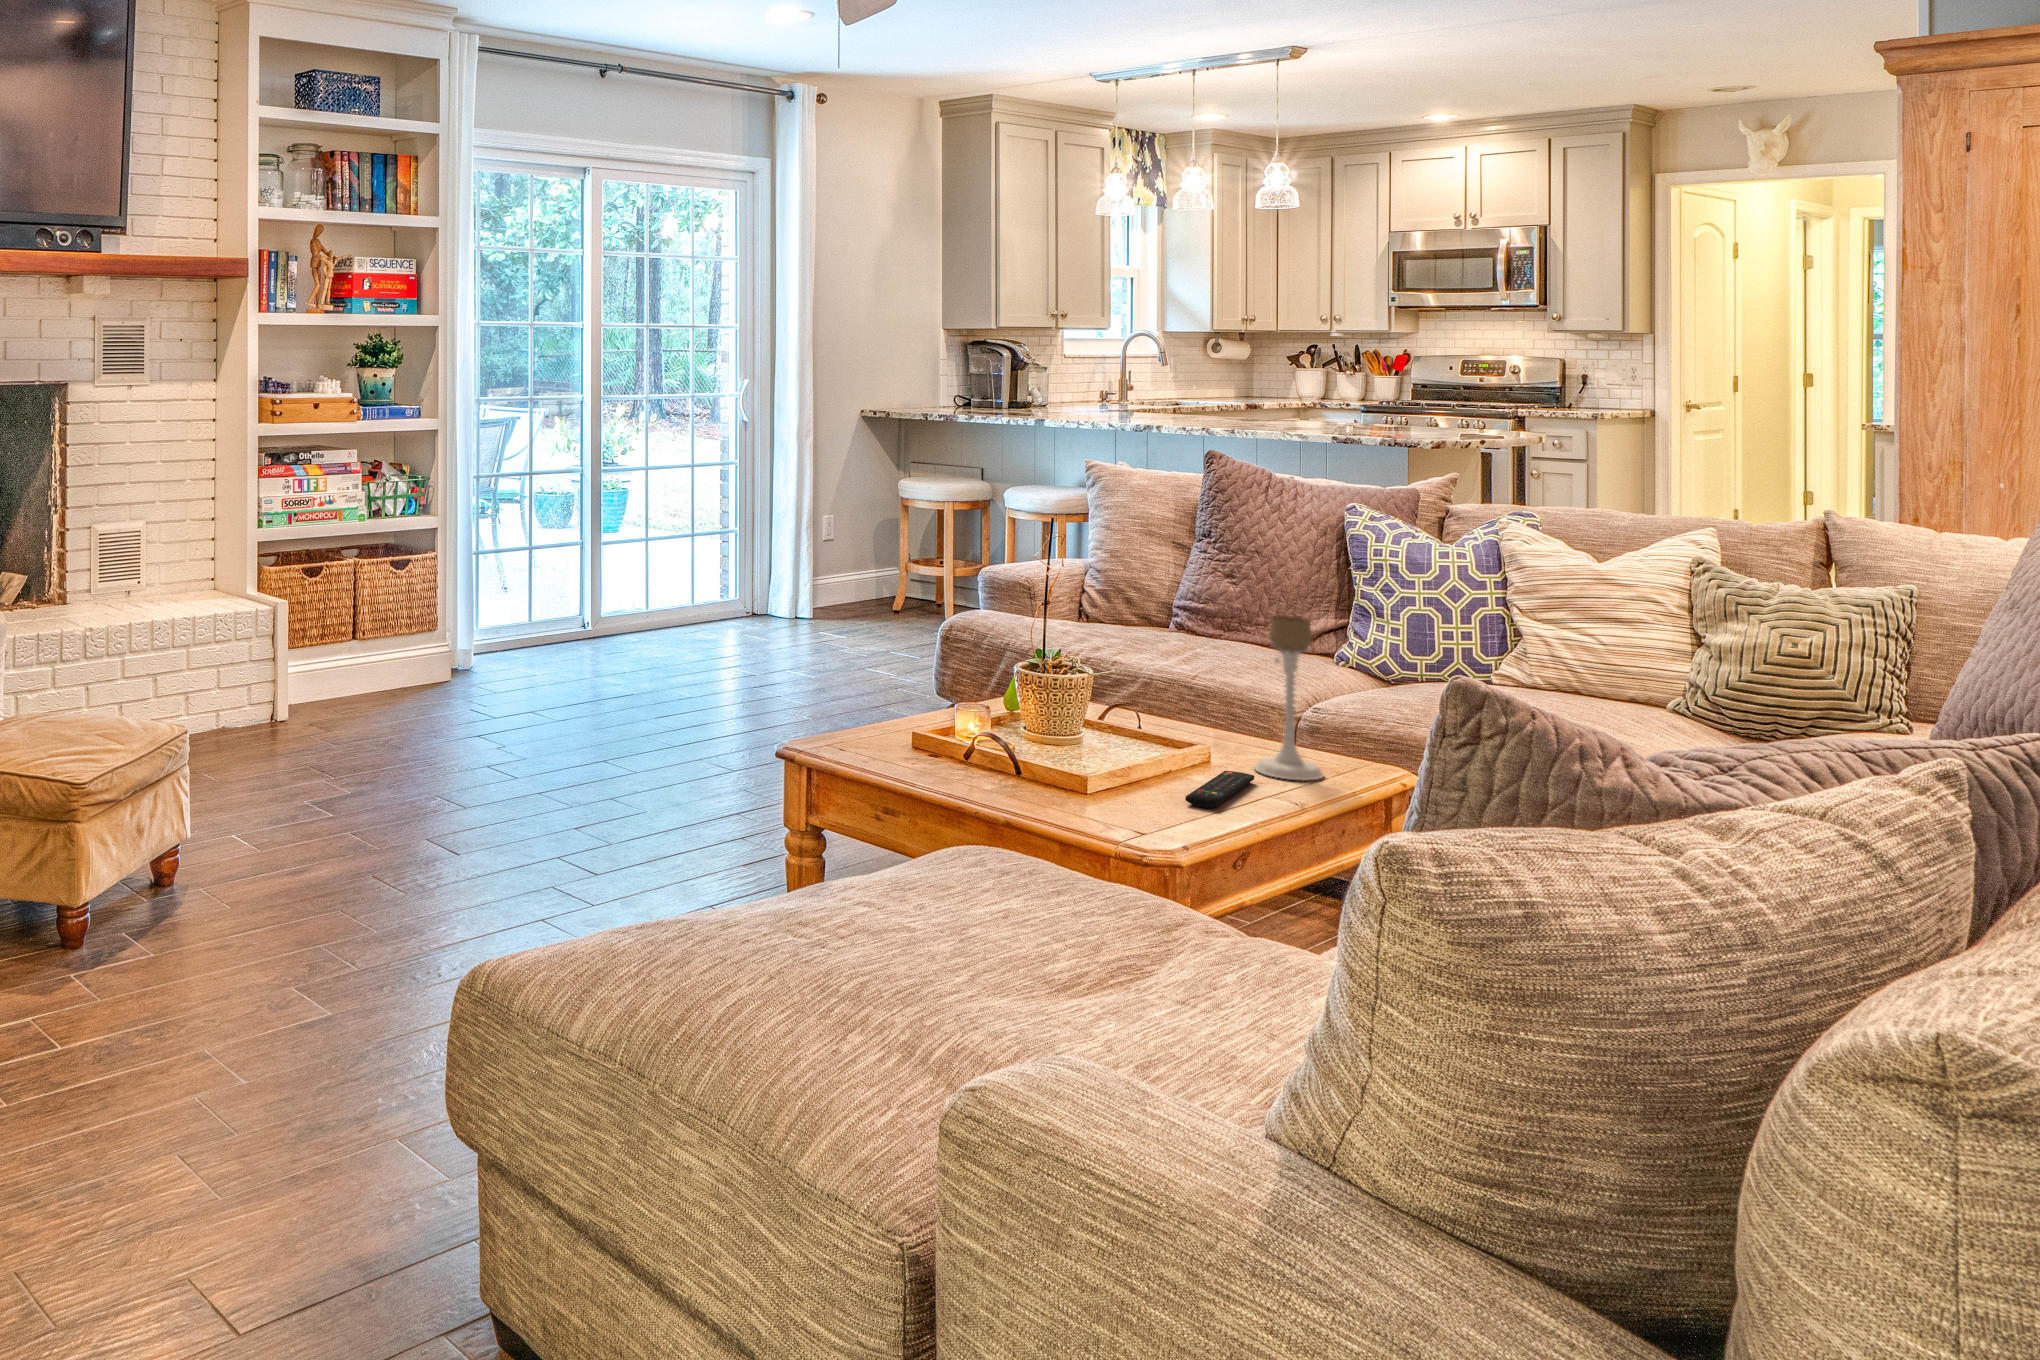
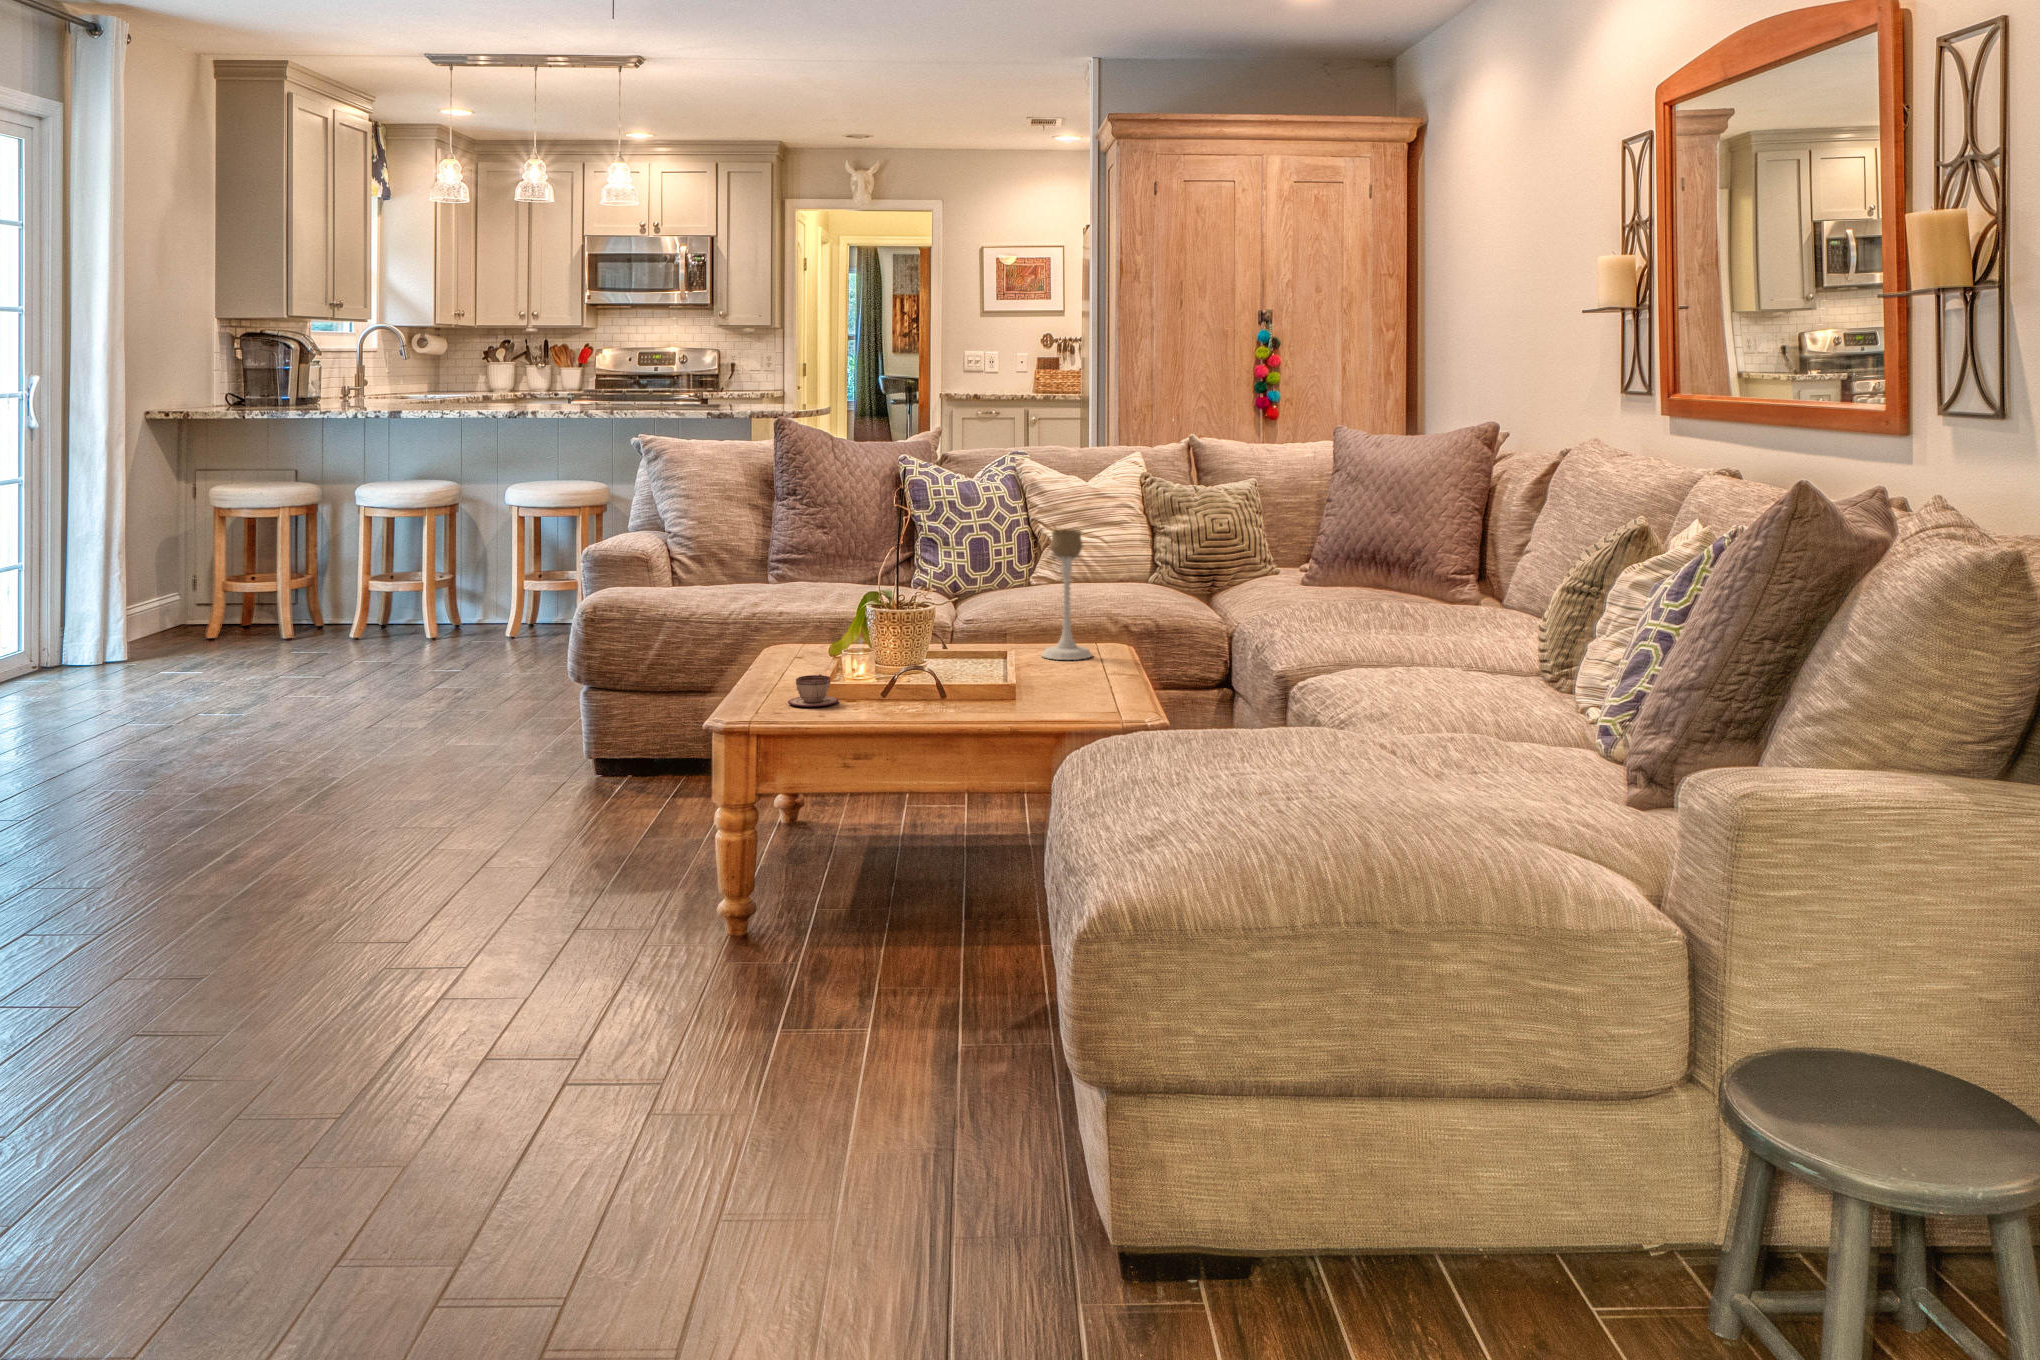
teacup: none [858,723,911,758] -> present [788,674,838,707]
remote control: present [1185,771,1254,808] -> none [1047,660,1099,684]

